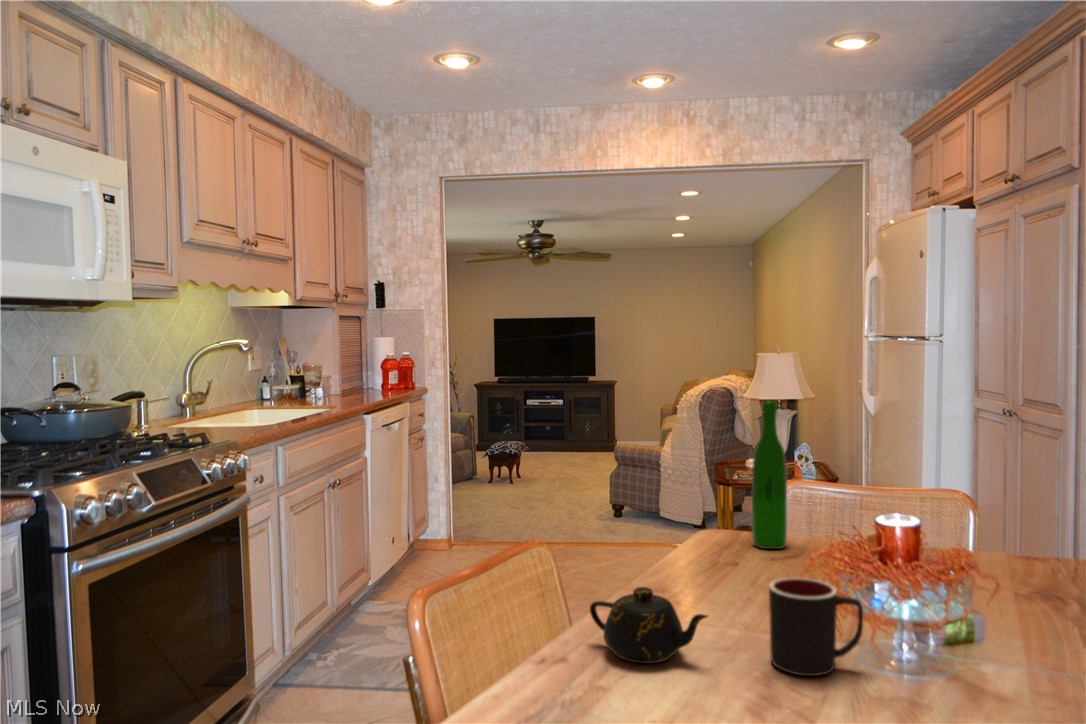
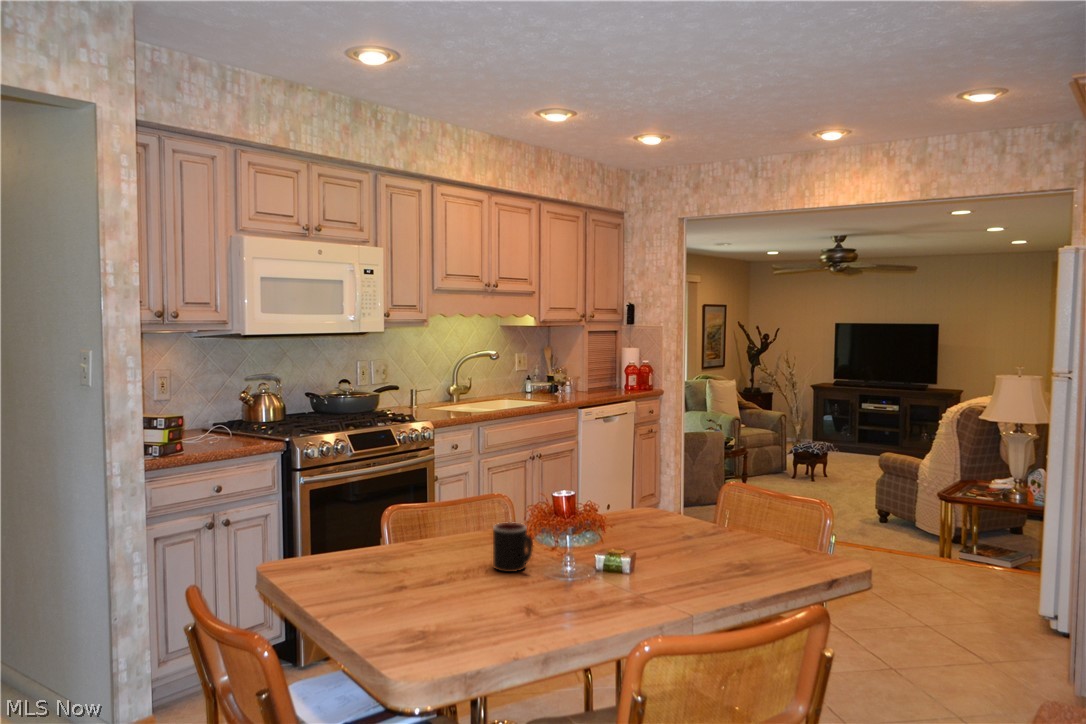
wine bottle: present [752,401,787,549] -> none [636,427,659,526]
teapot: present [590,587,708,663] -> none [433,516,474,553]

